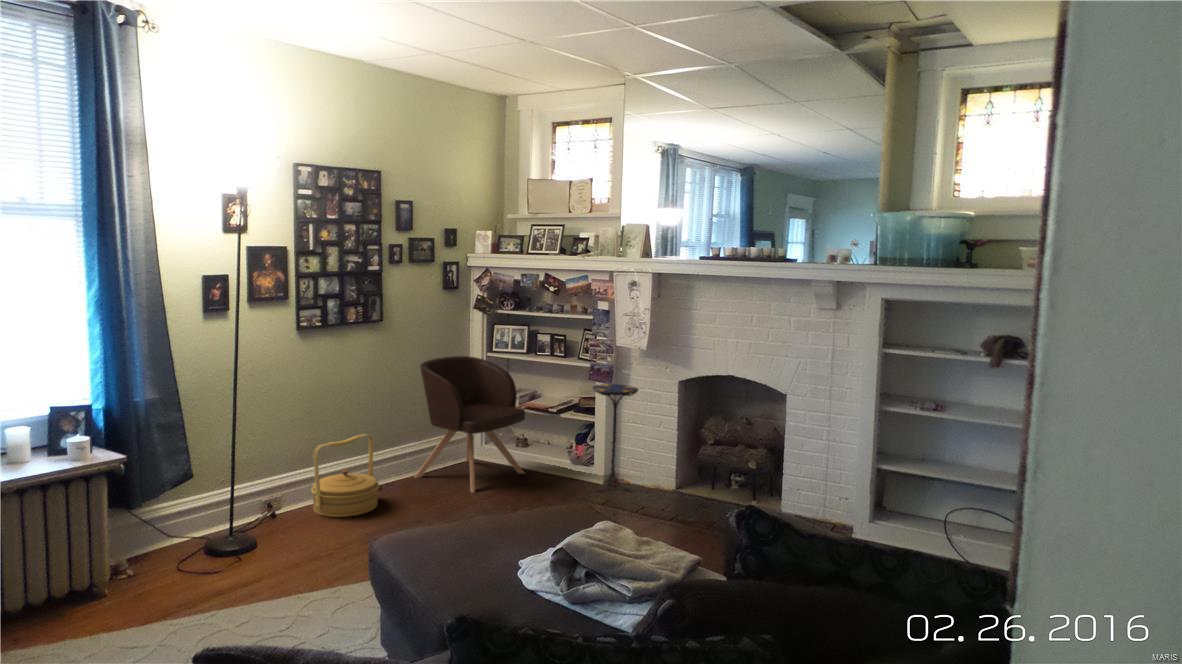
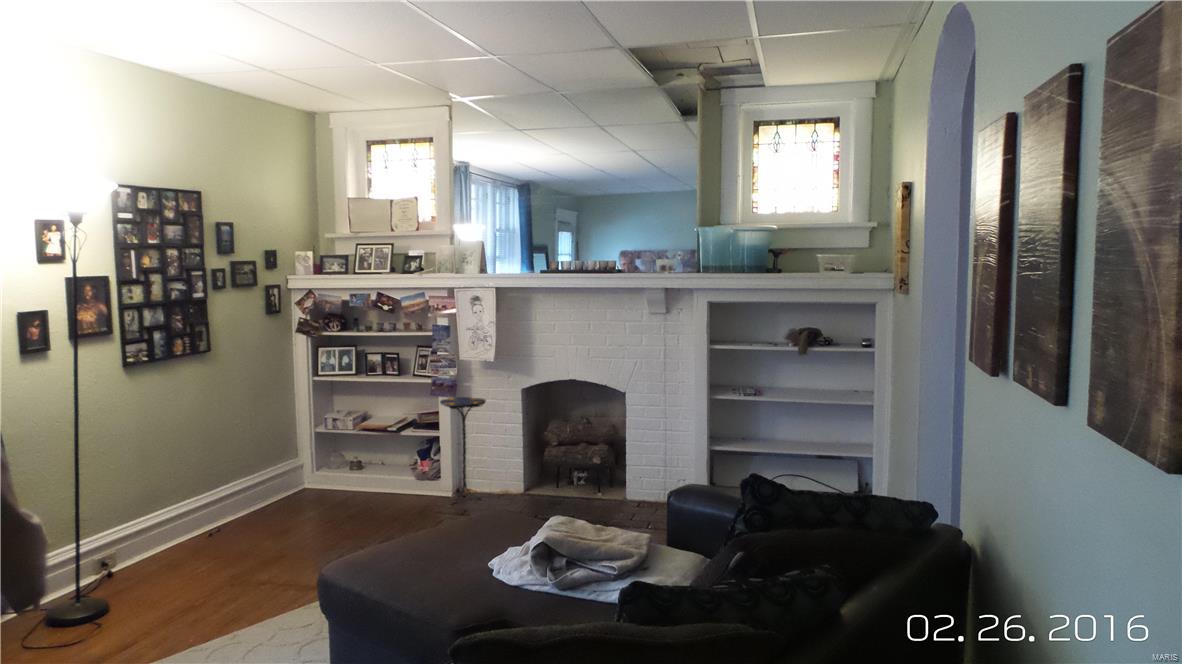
armchair: present [414,356,525,493] -> none [250,383,370,523]
woven basket: present [311,434,379,517] -> none [150,475,229,570]

